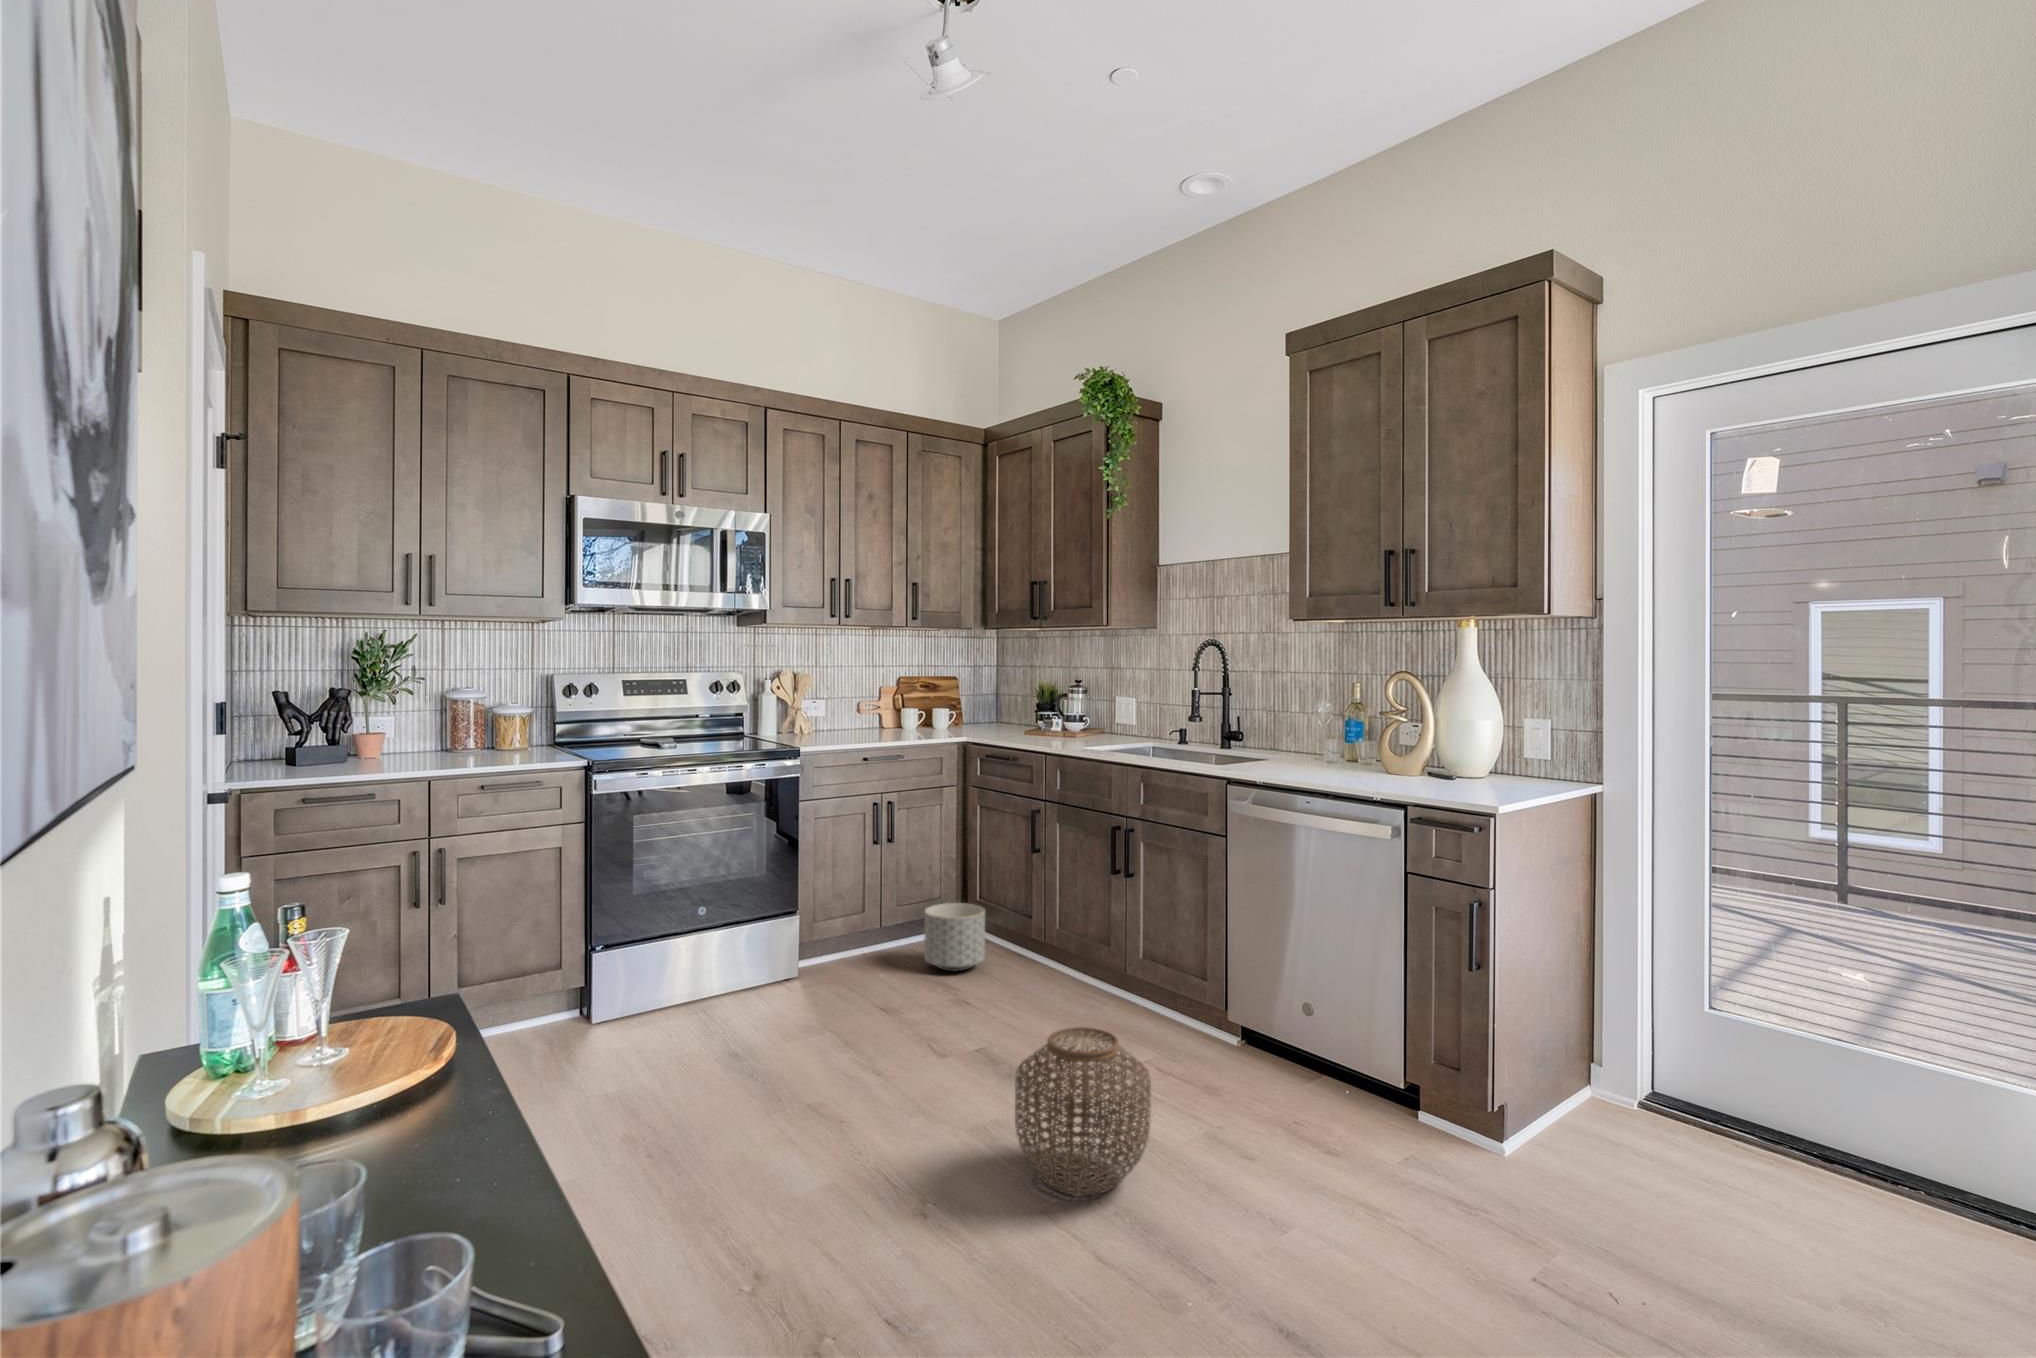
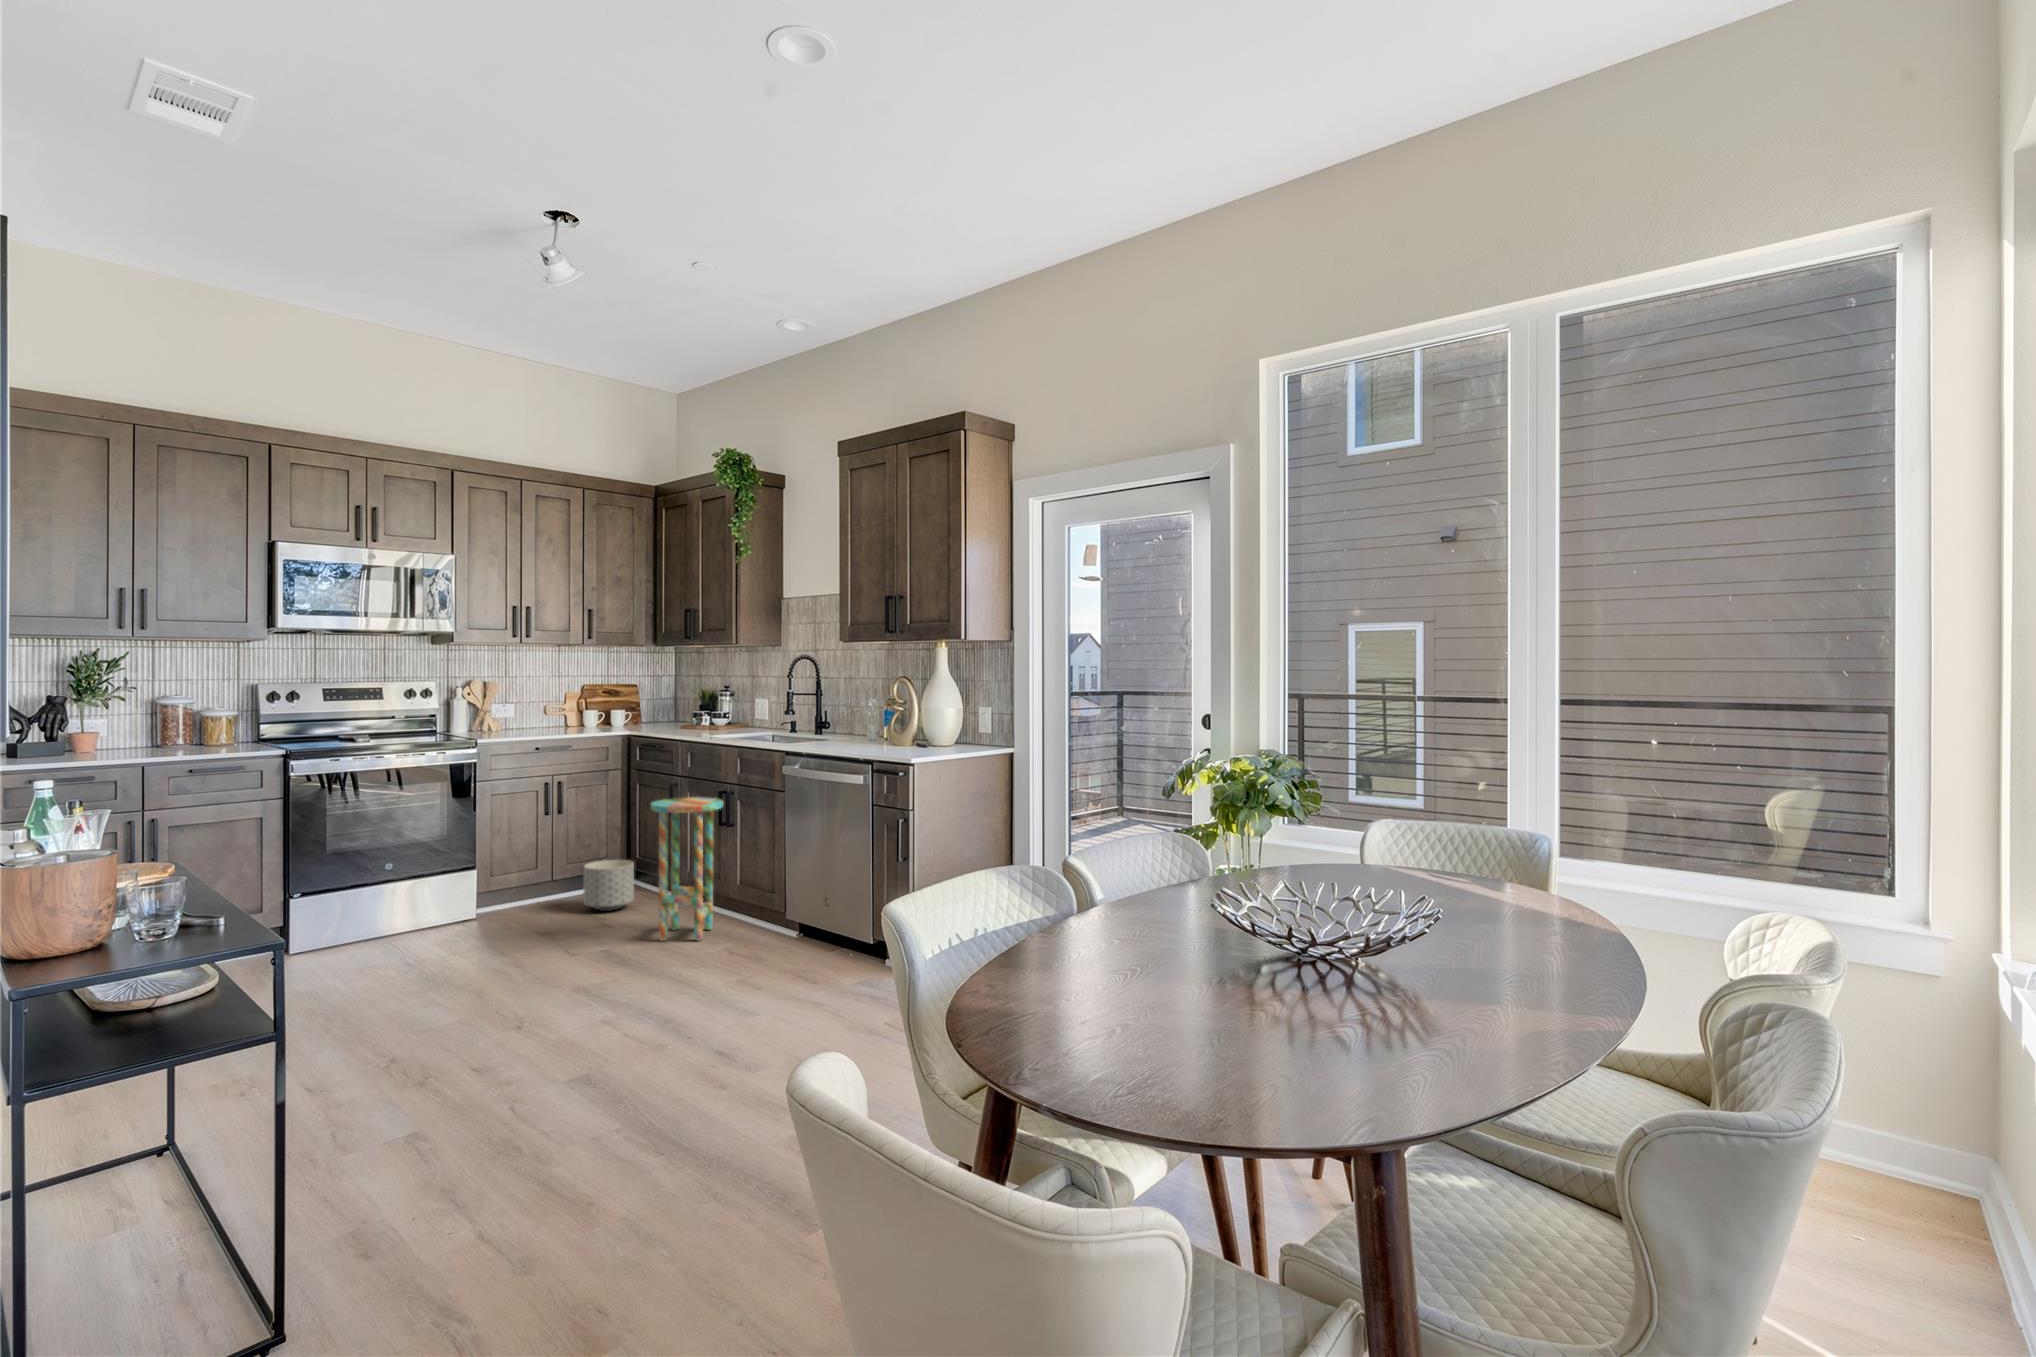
side table: none [1032,831,1126,1032] -> present [651,797,723,941]
woven basket: present [1015,1027,1151,1196] -> none [584,918,681,1024]

